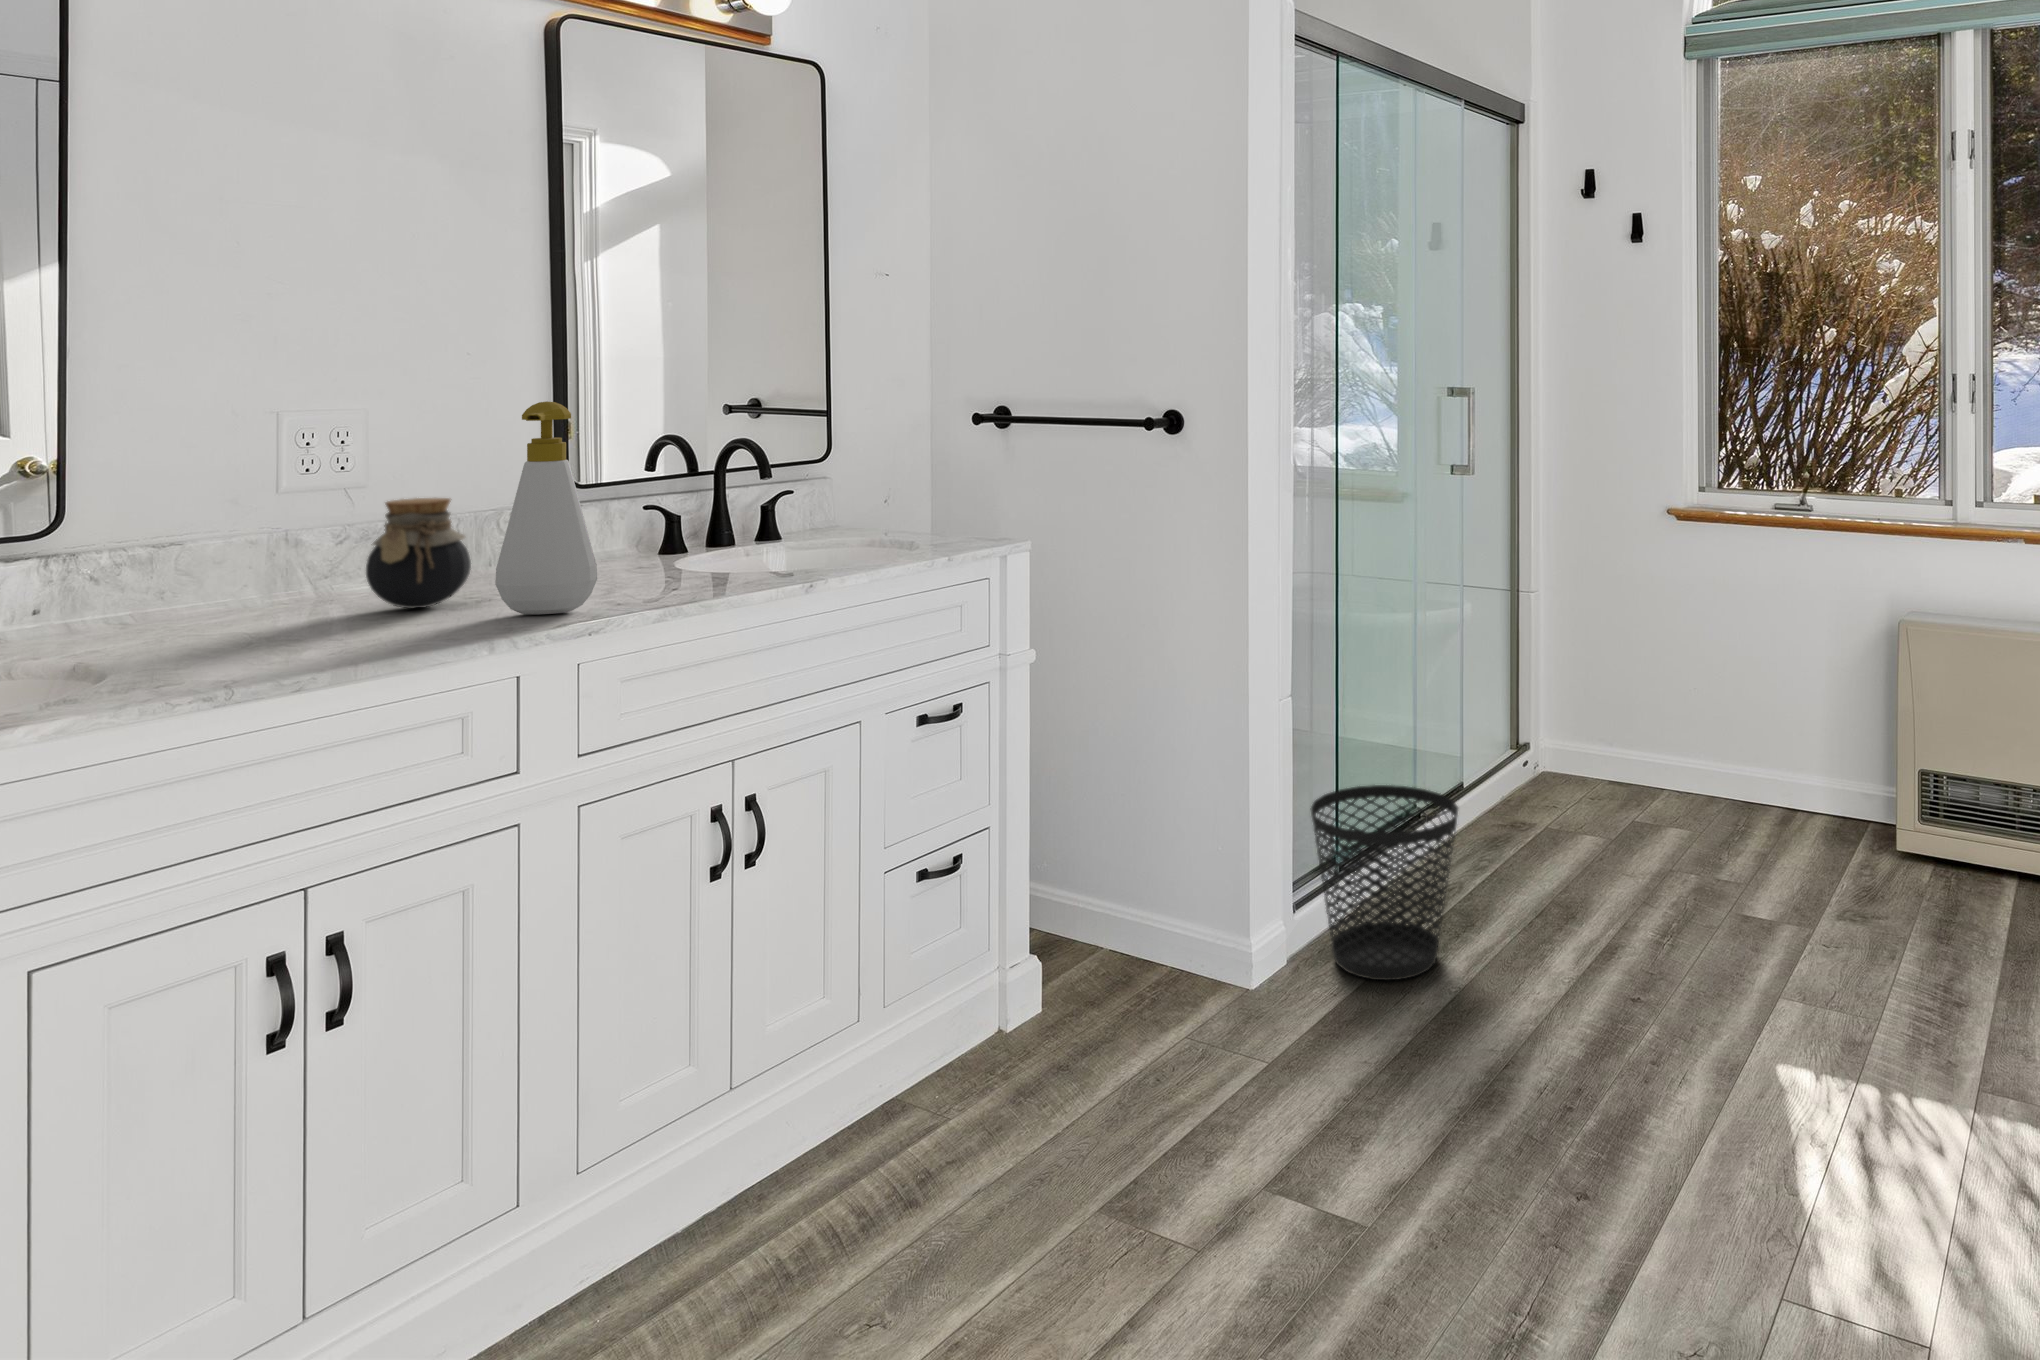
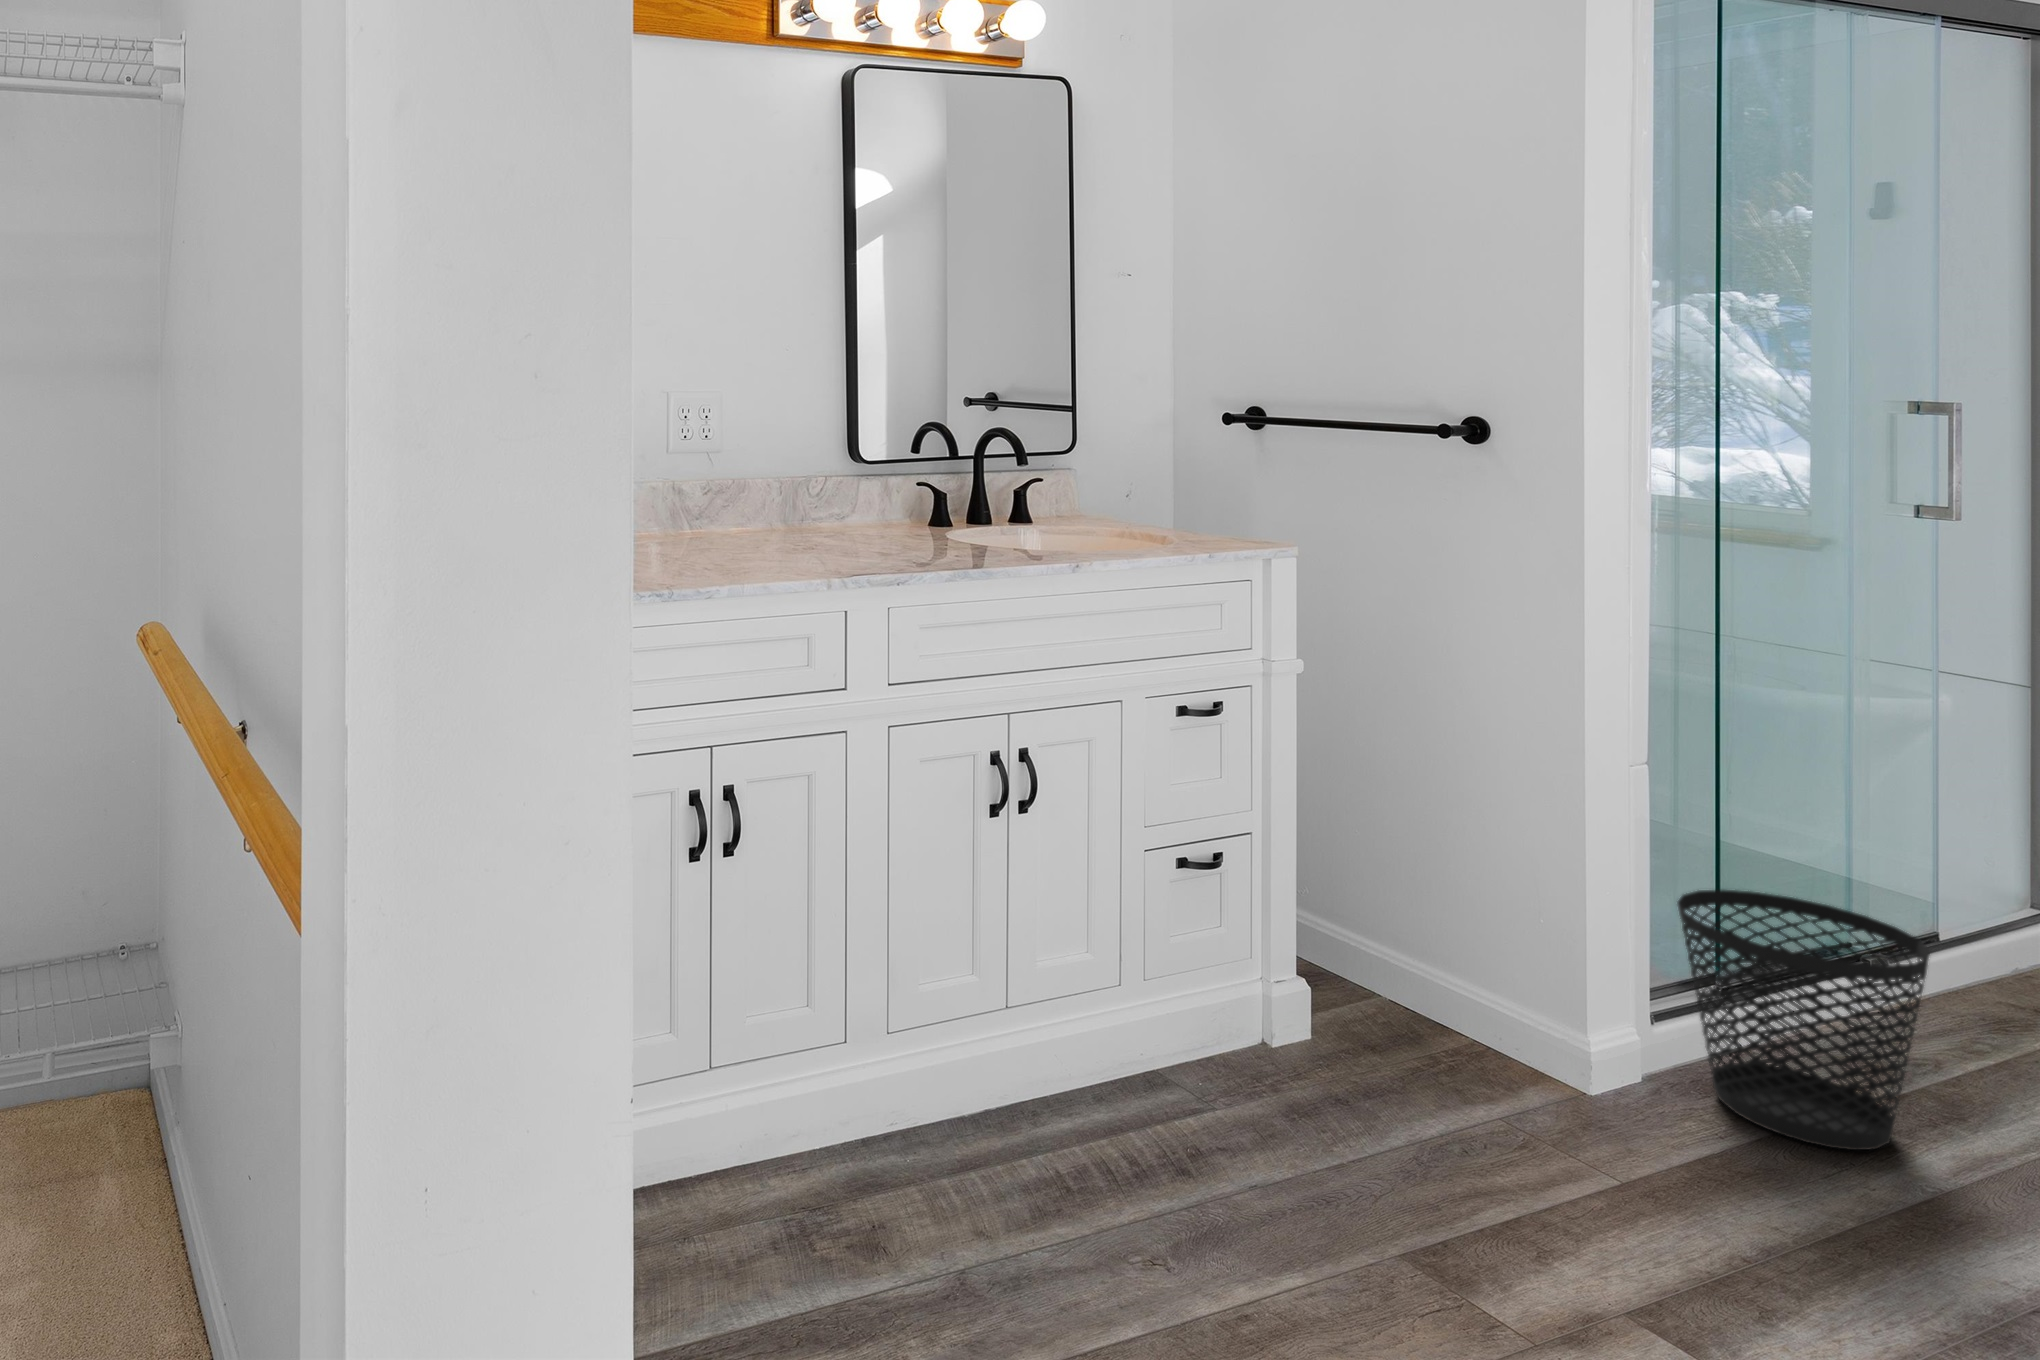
soap bottle: present [495,401,597,615] -> none [813,386,891,563]
jar: present [366,498,471,609] -> none [720,462,792,549]

